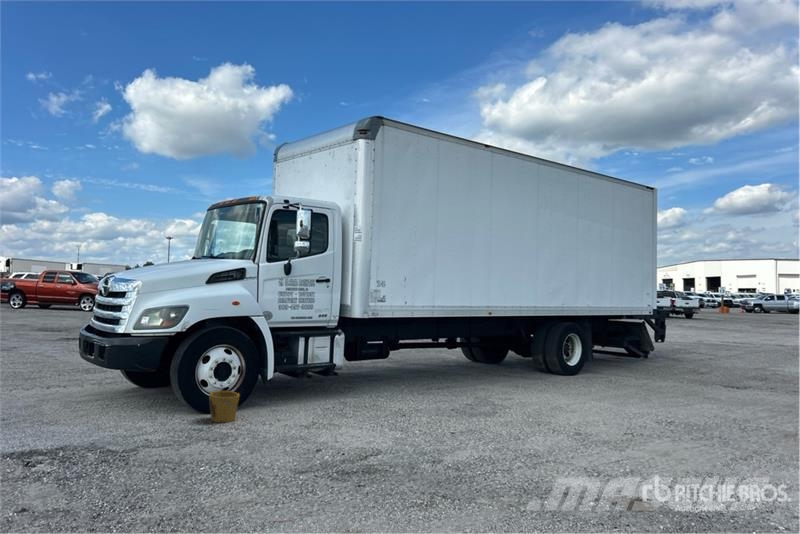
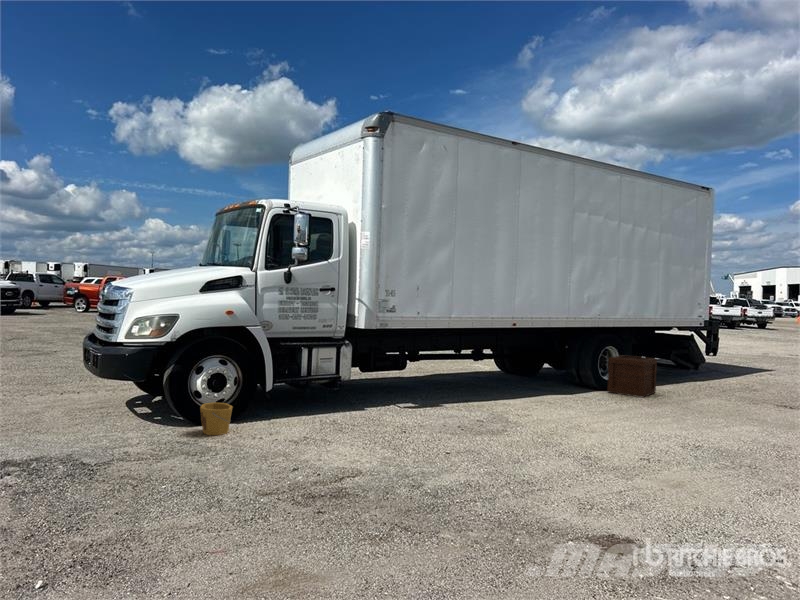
wooden crate: none [572,342,616,380] -> present [607,355,657,397]

